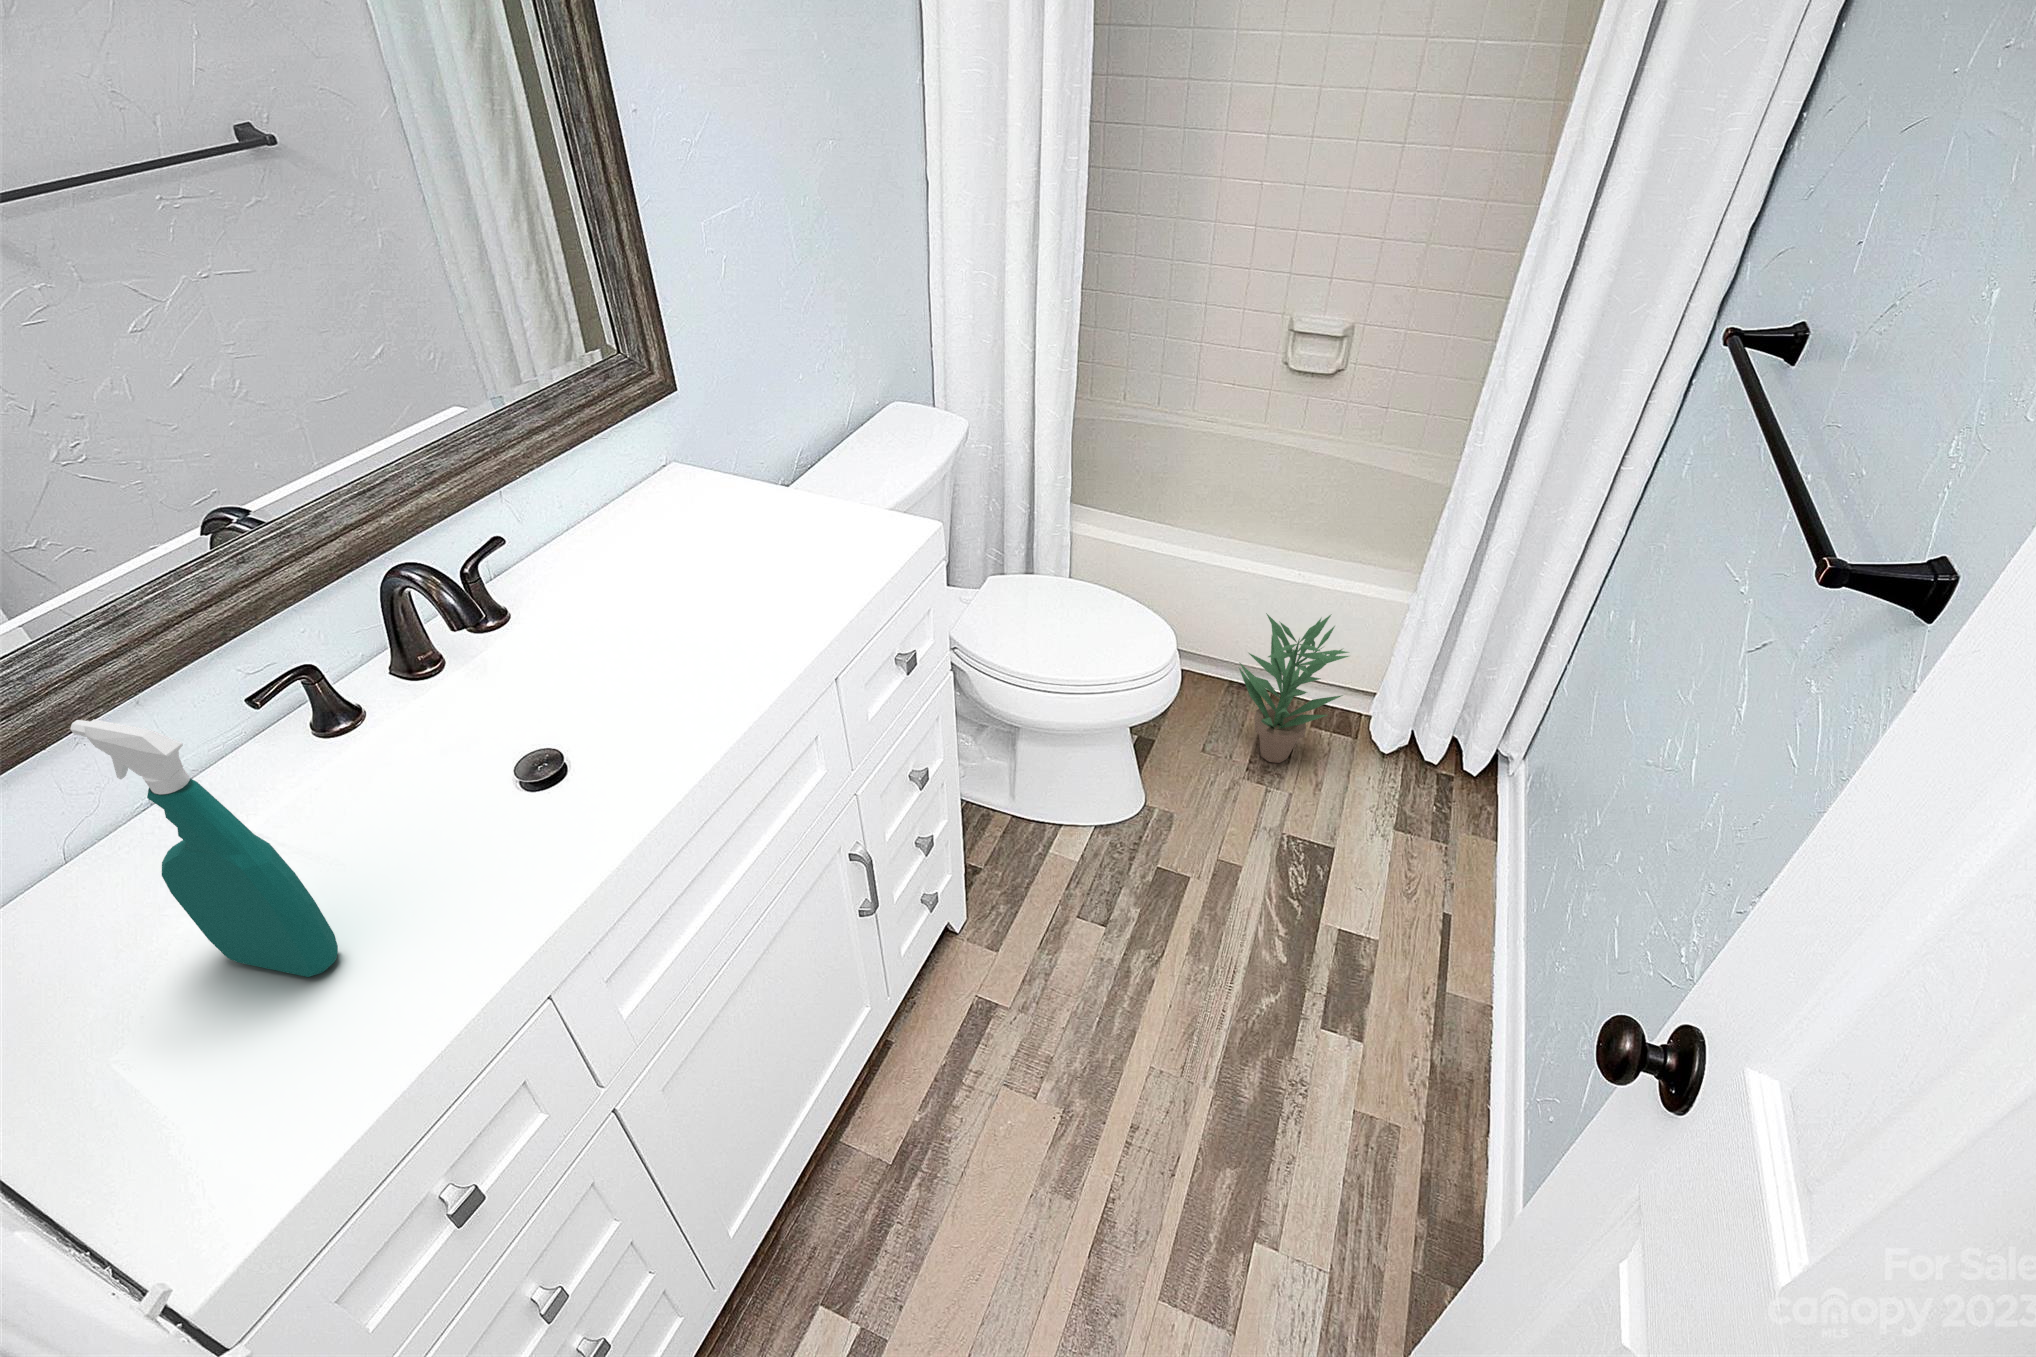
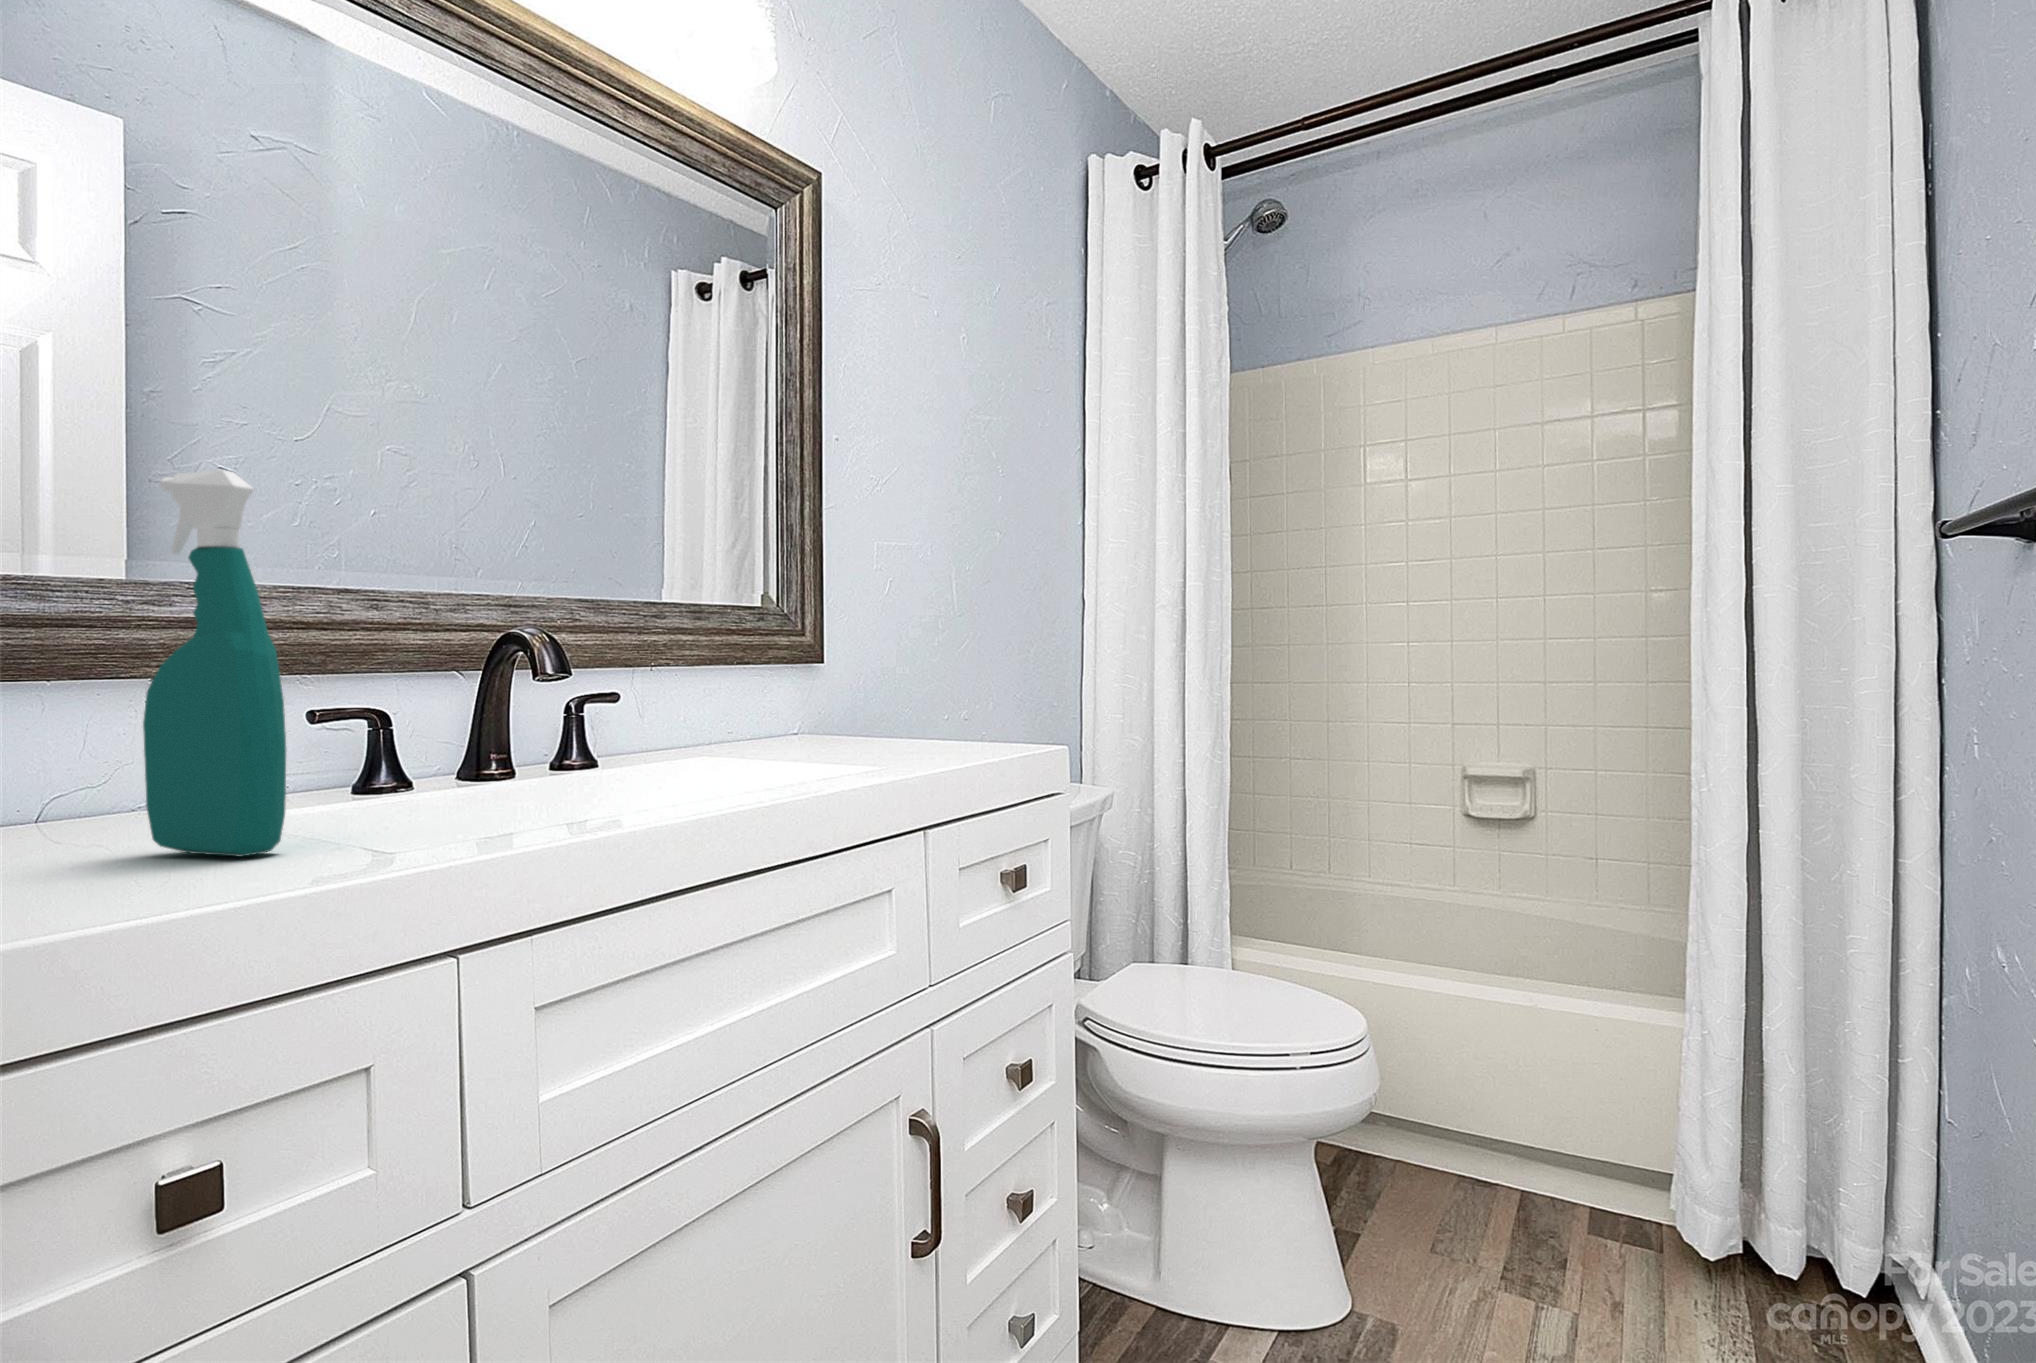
potted plant: present [1239,613,1349,763] -> none [1463,1022,1621,1276]

